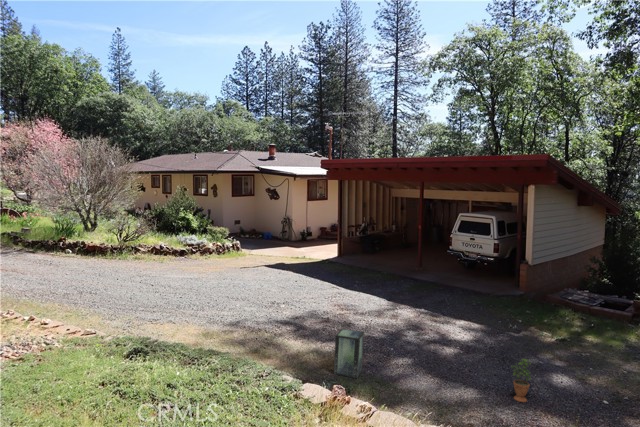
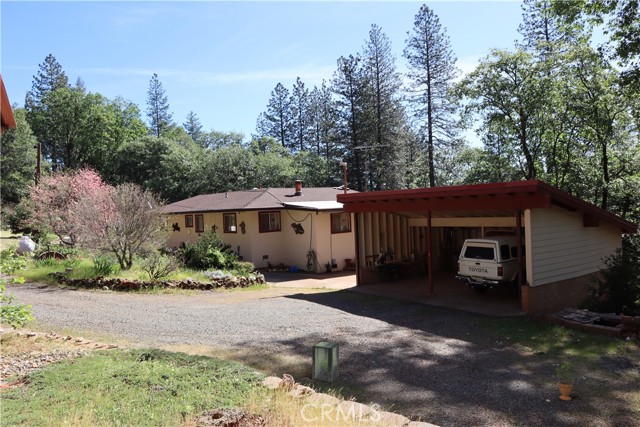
potted plant: present [512,359,531,402] -> present [556,363,573,400]

